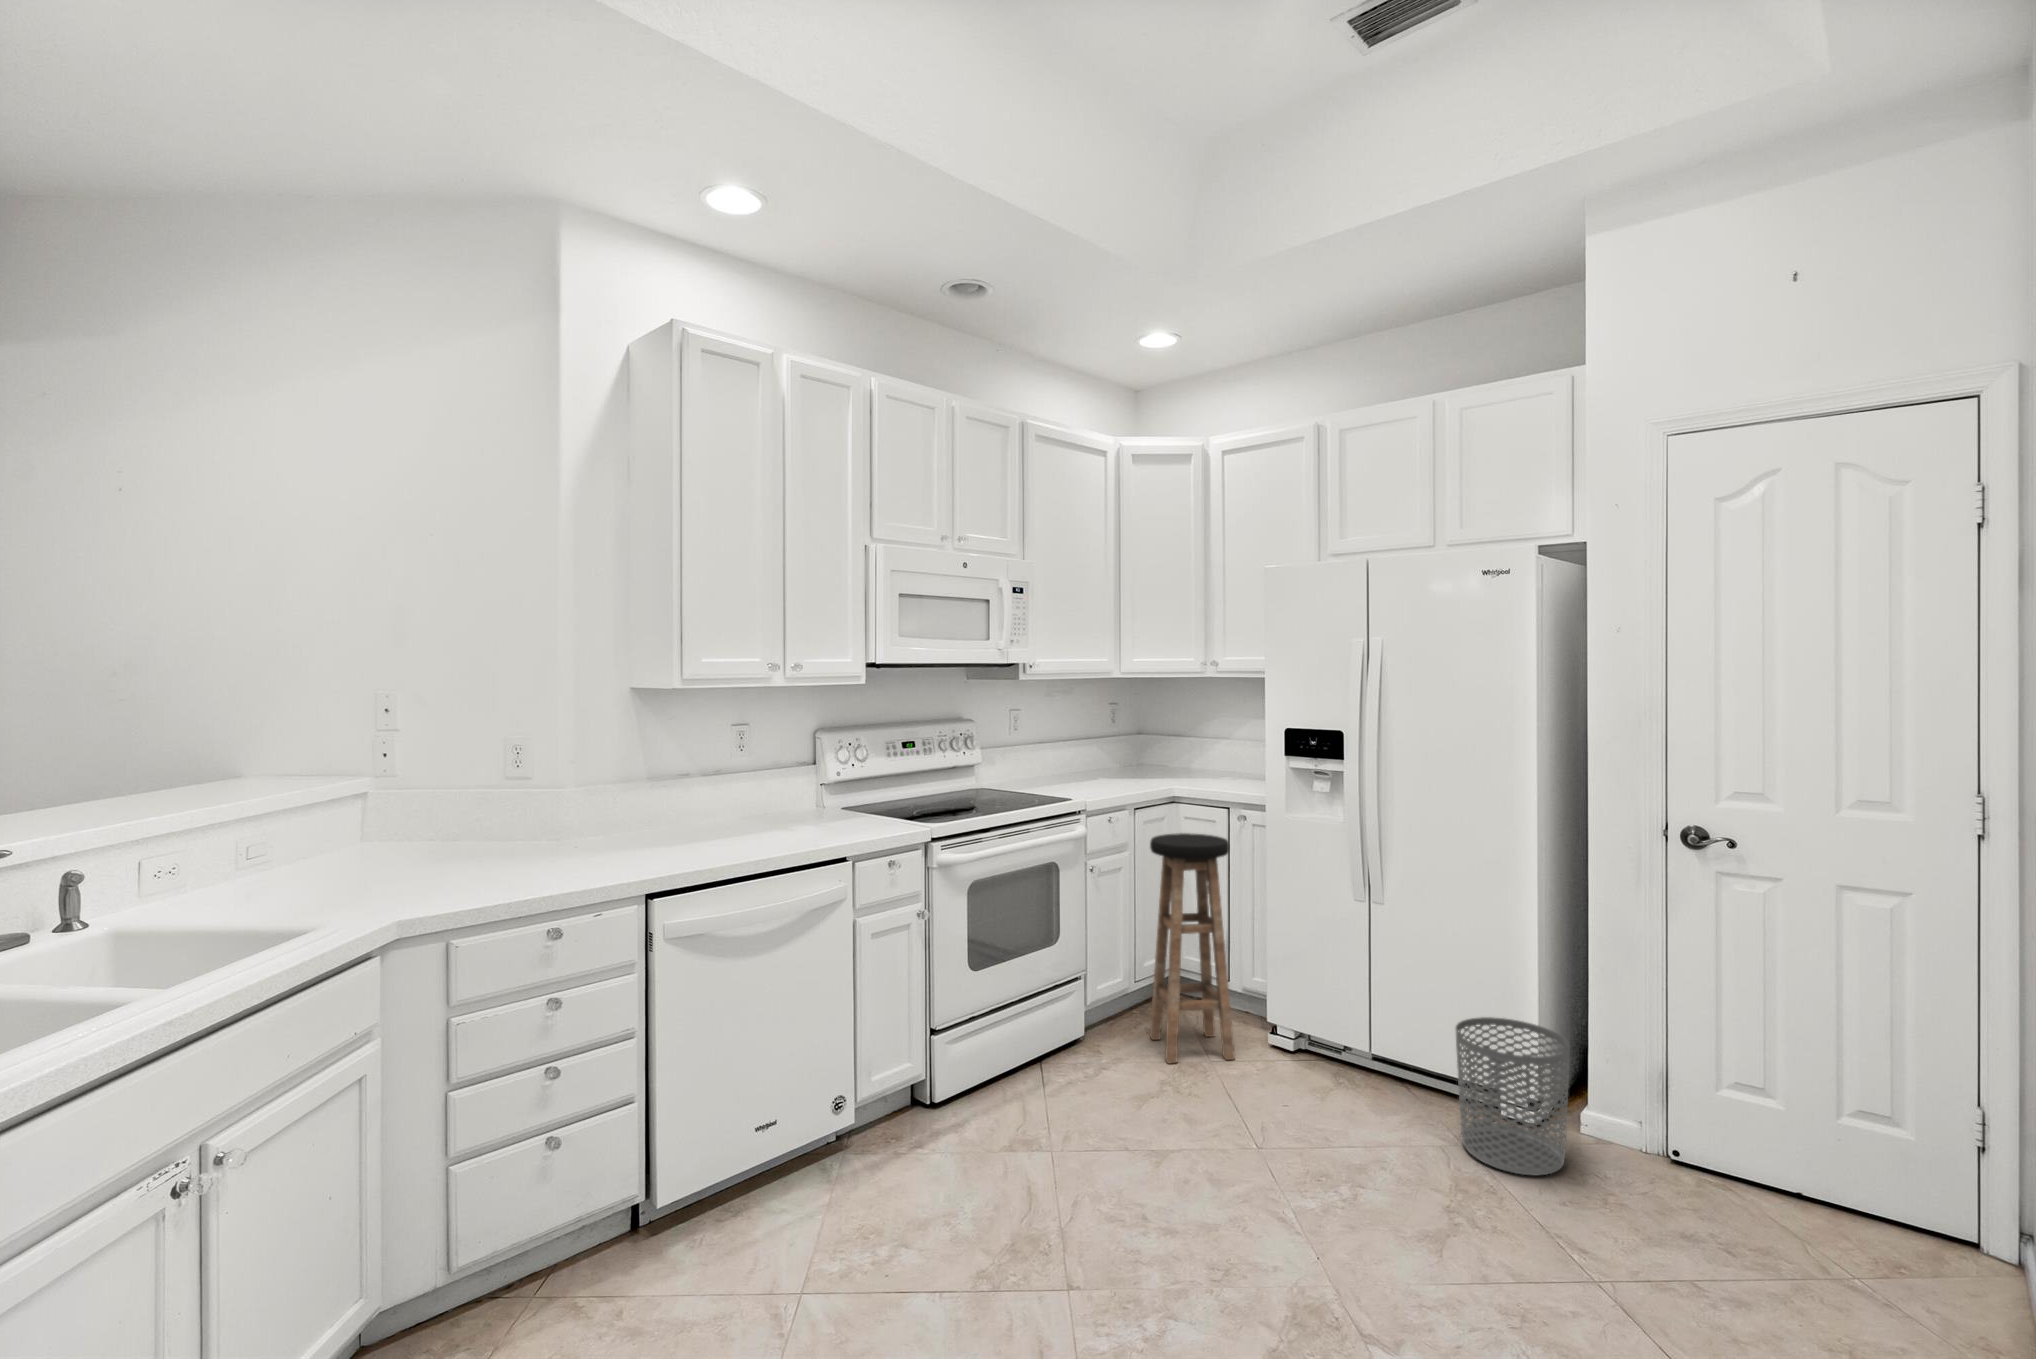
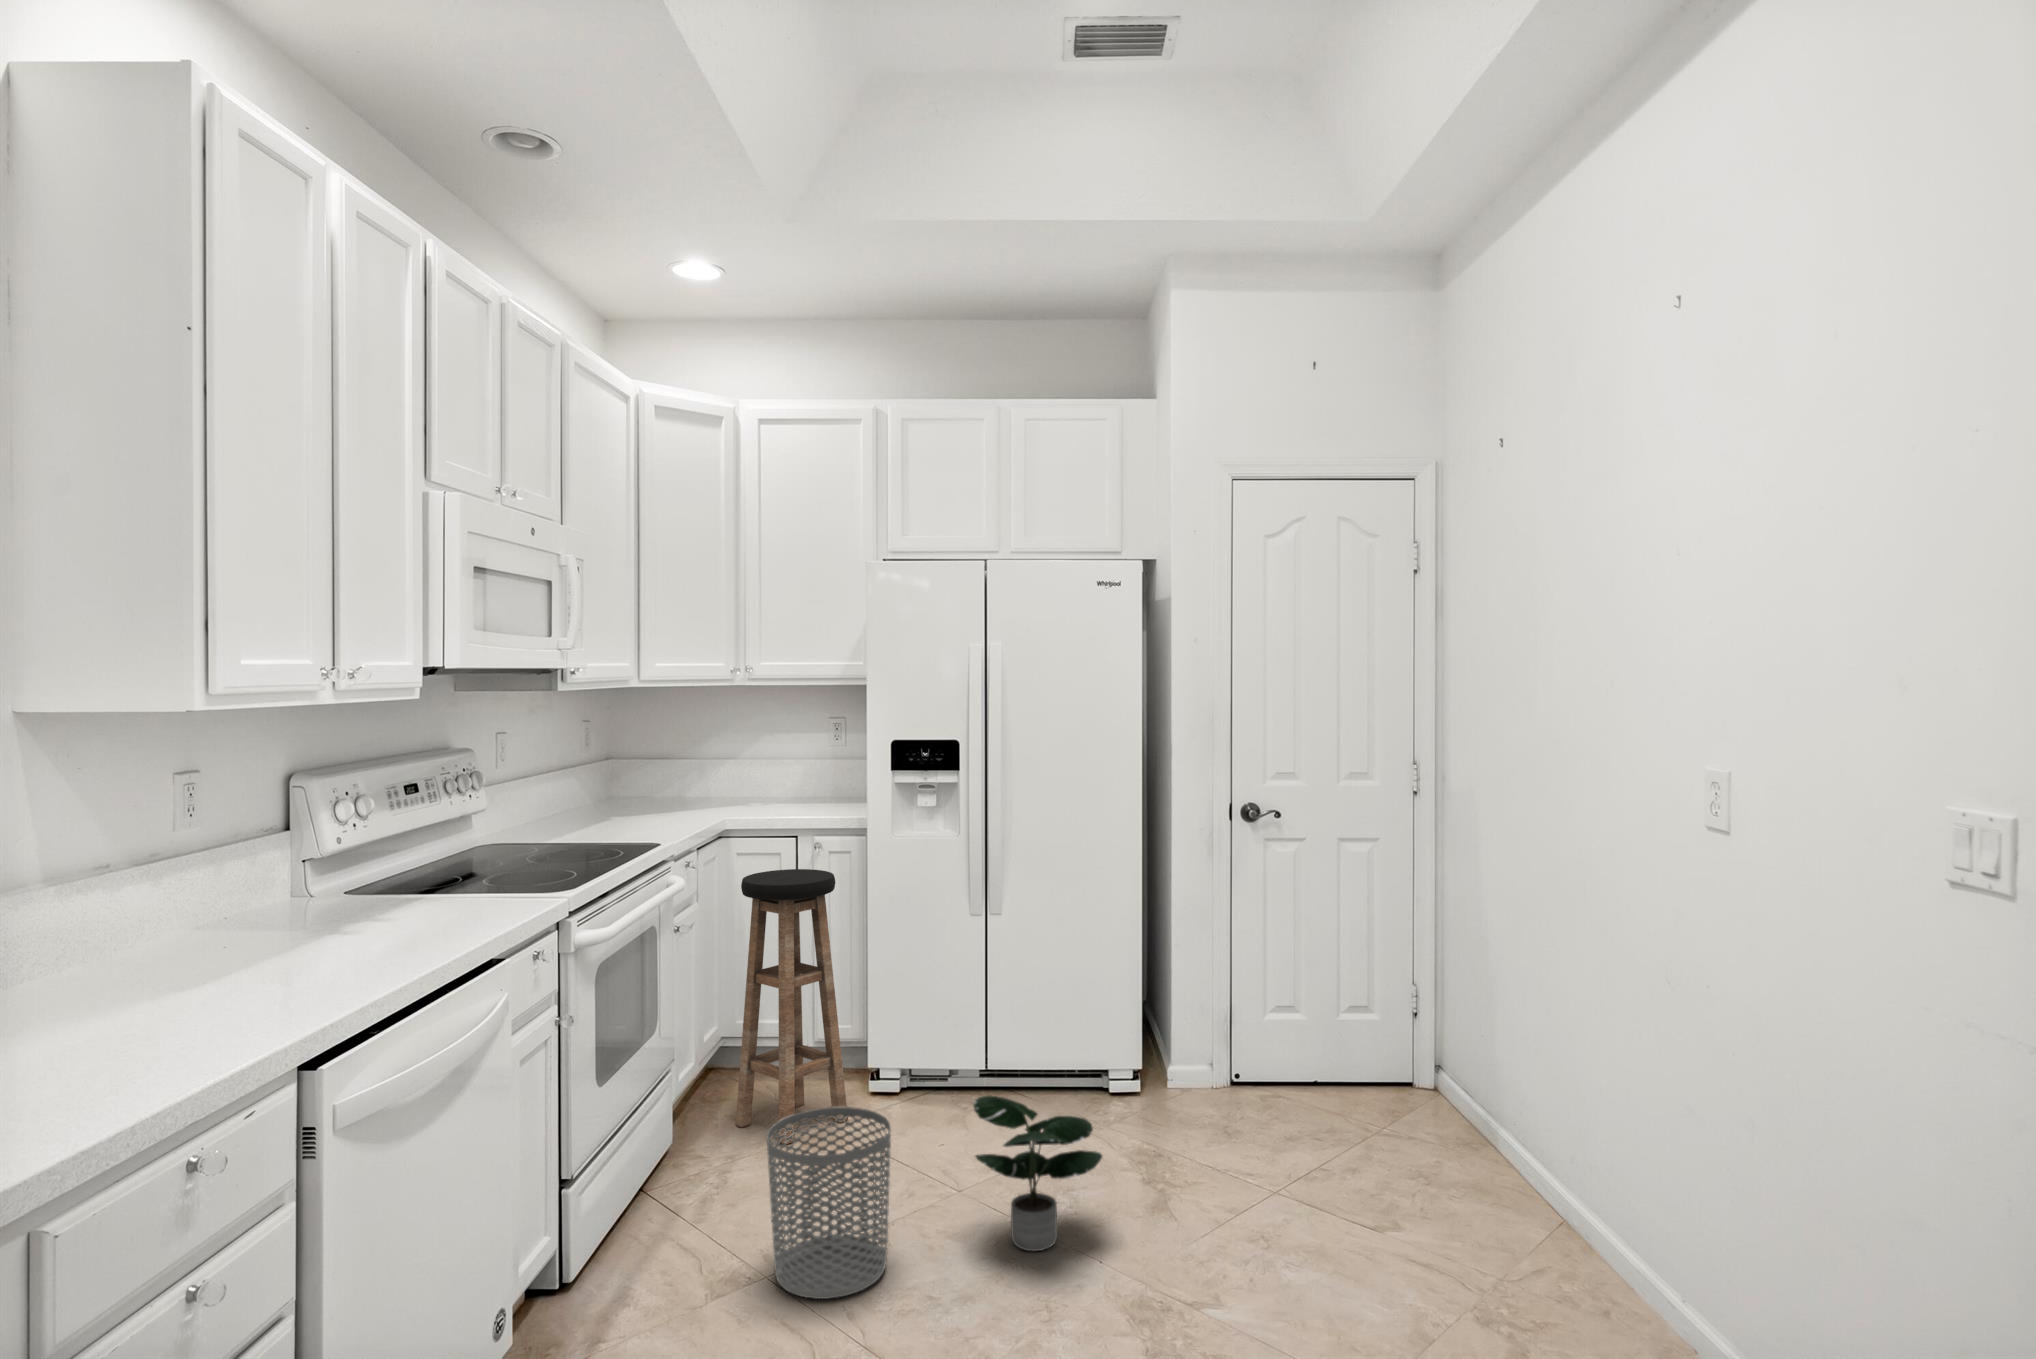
waste bin: present [1456,1017,1570,1175] -> present [767,1107,891,1299]
potted plant: none [1217,1066,1352,1233] -> present [974,1095,1102,1251]

